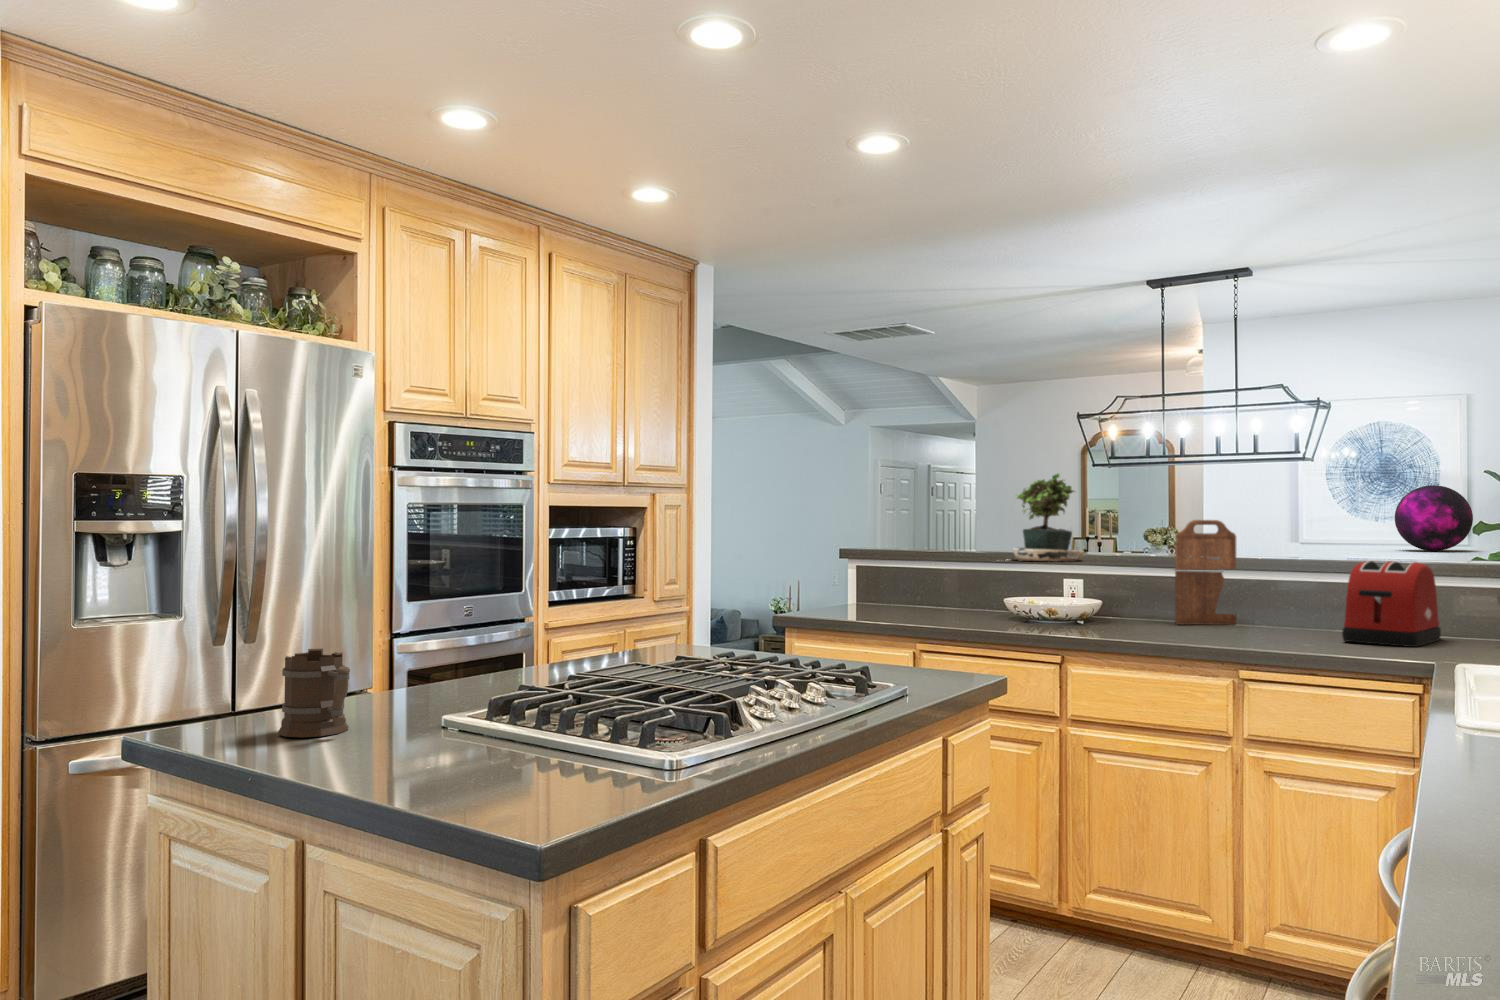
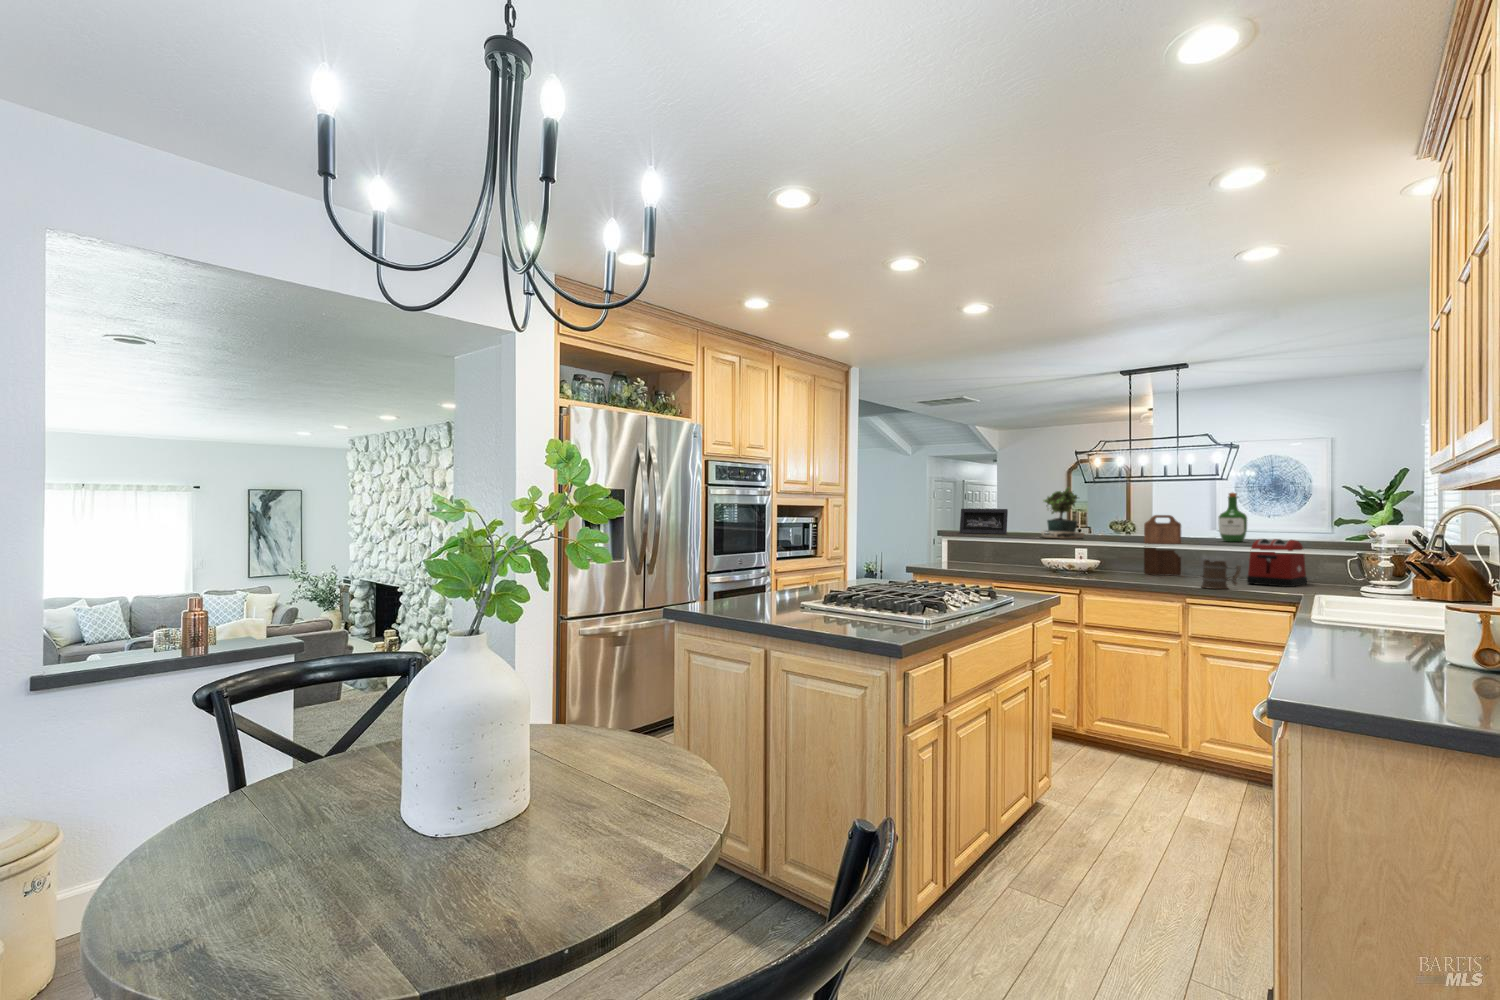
wine bottle: none [1297,480,1343,565] -> present [1219,493,1247,542]
decorative orb: present [1395,485,1473,551] -> none [1280,495,1332,535]
picture frame: none [888,511,967,554] -> present [960,509,1008,534]
mug: present [277,649,350,737] -> present [1202,560,1241,589]

